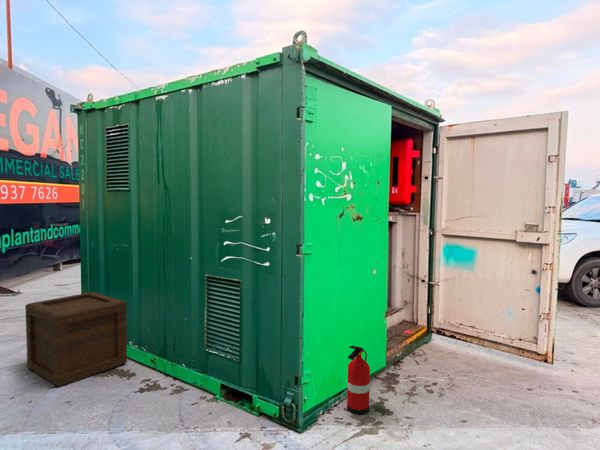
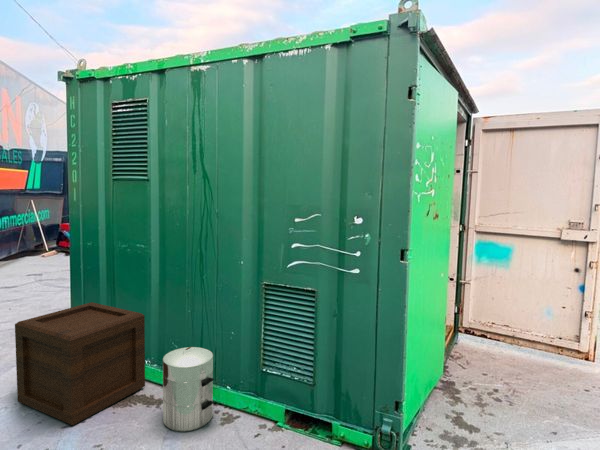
waste bin: none [125,328,169,397] -> present [163,347,214,432]
fire extinguisher: present [347,346,370,415] -> none [424,358,452,433]

